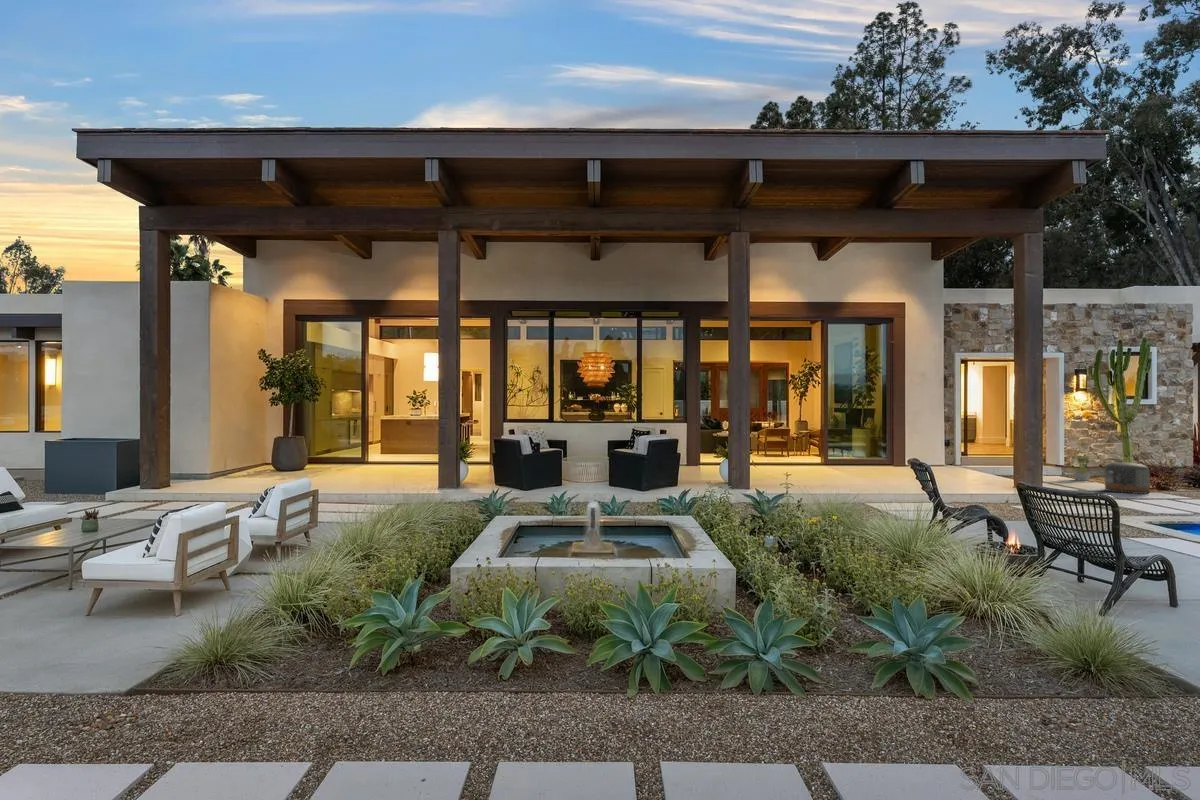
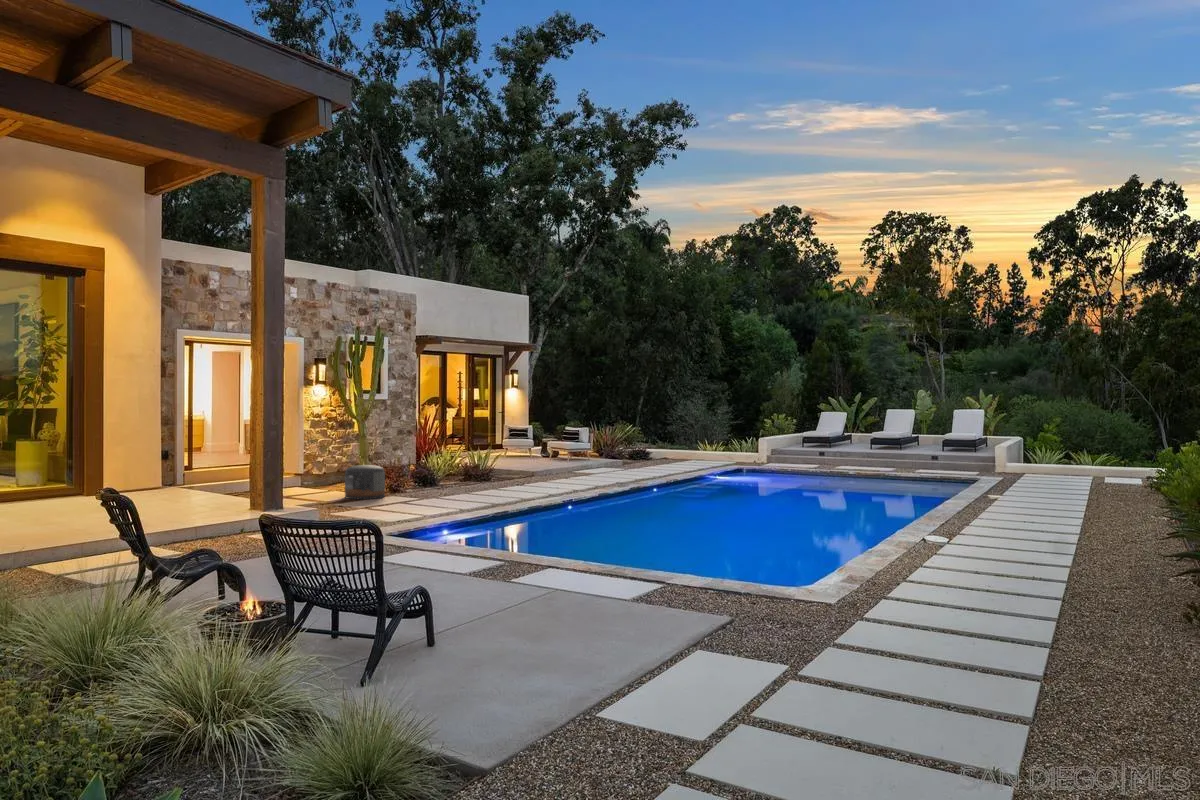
potted plant: present [1072,457,1095,481] -> none [306,460,336,489]

